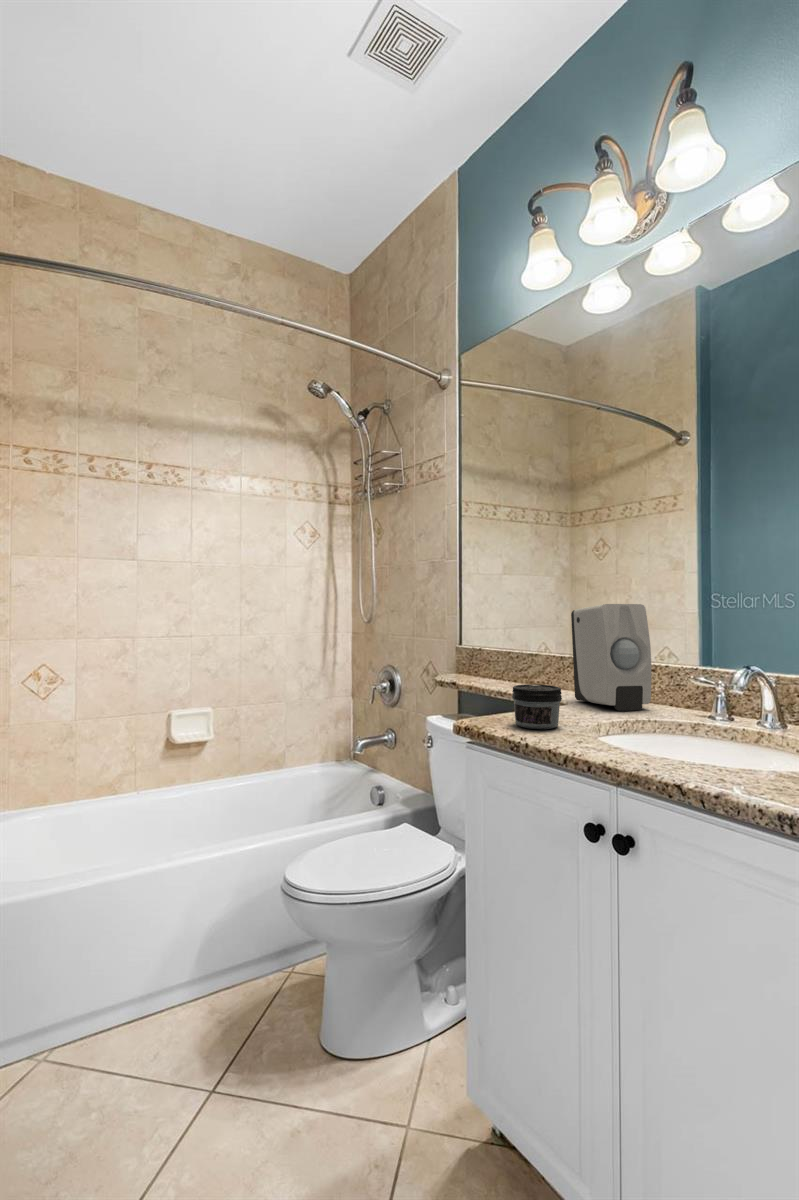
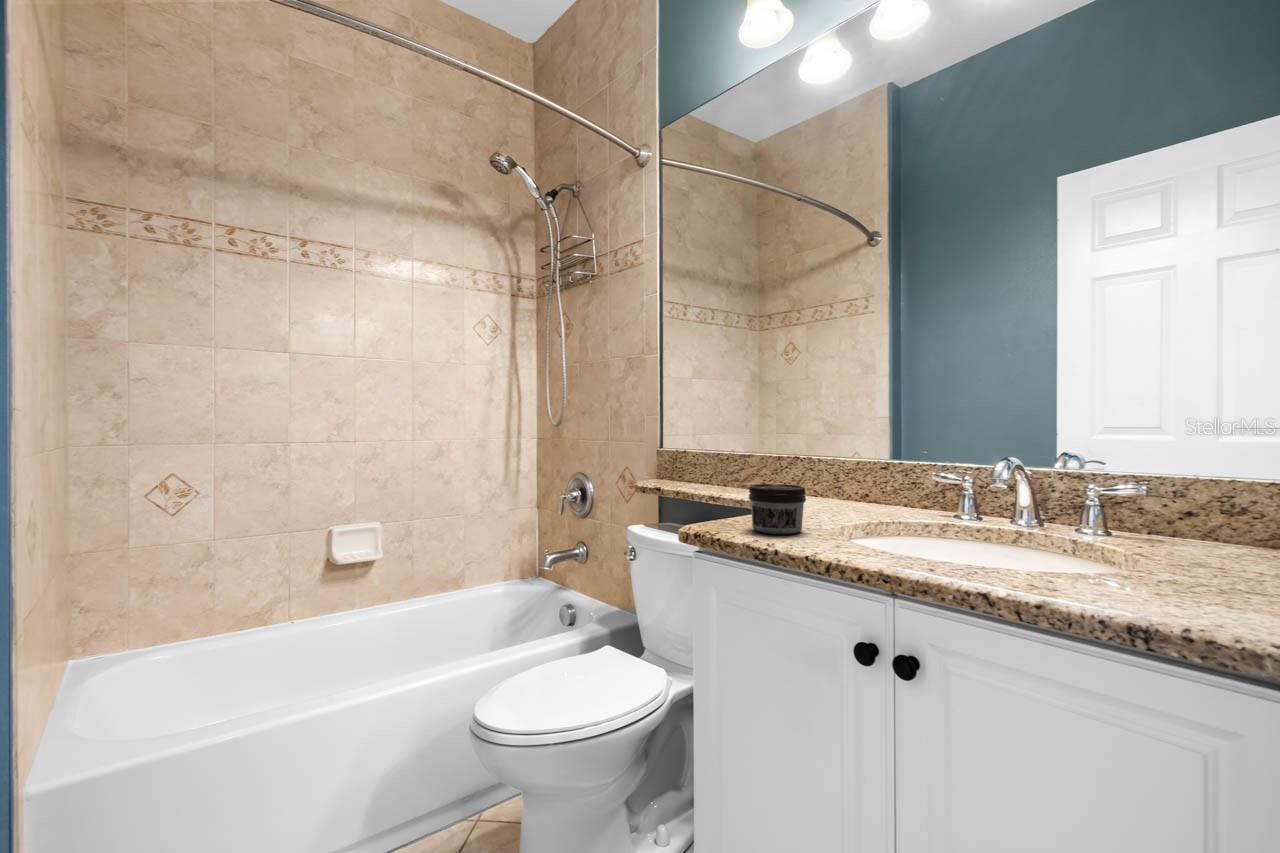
soap dispenser: present [571,604,651,711] -> none [796,395,887,513]

